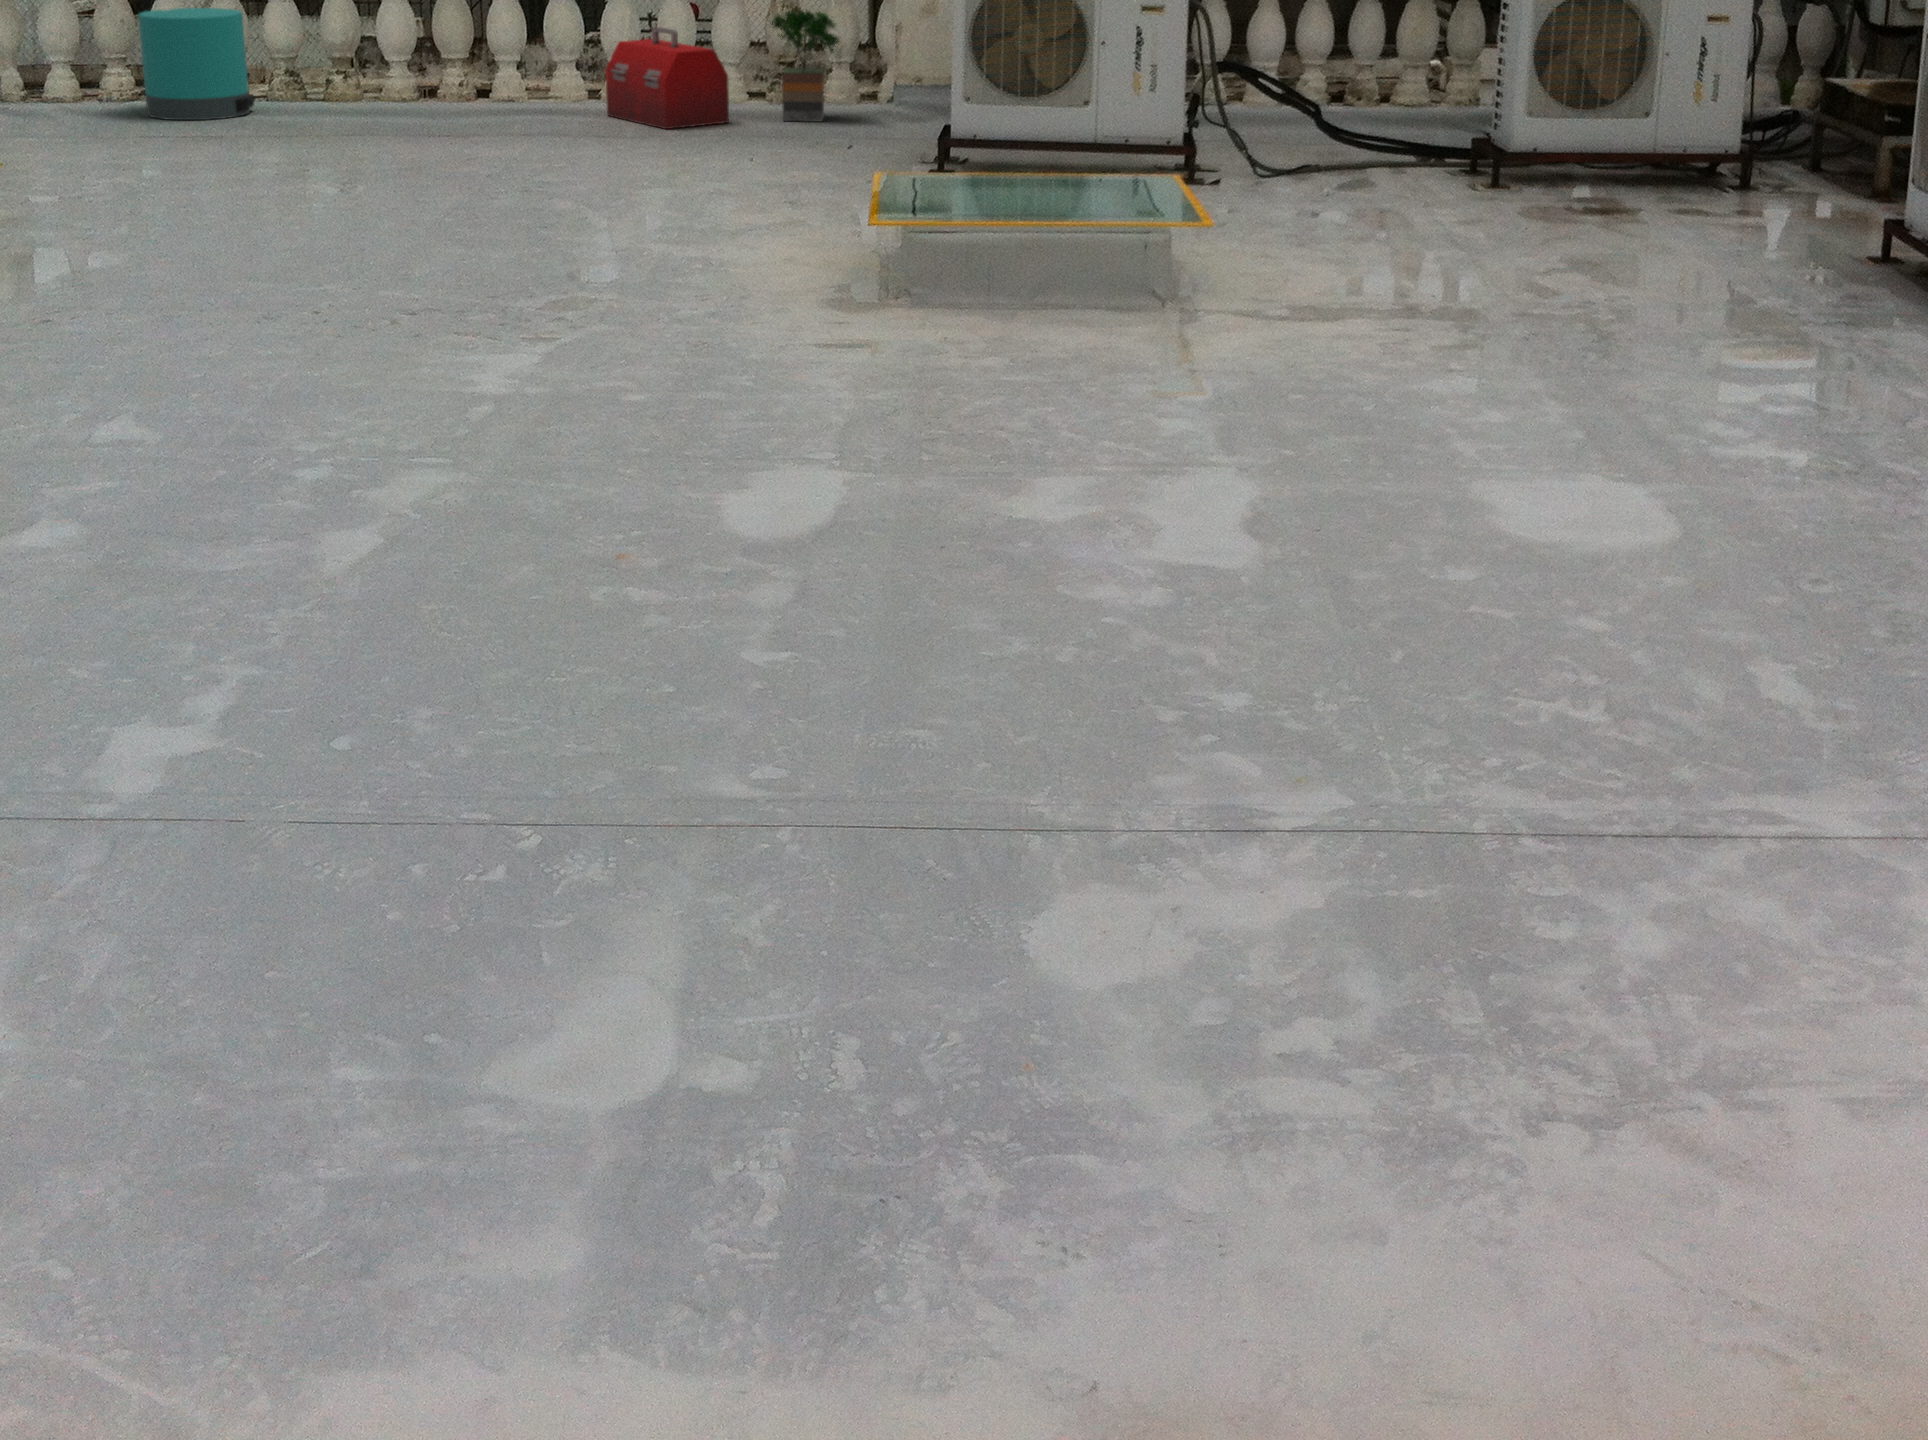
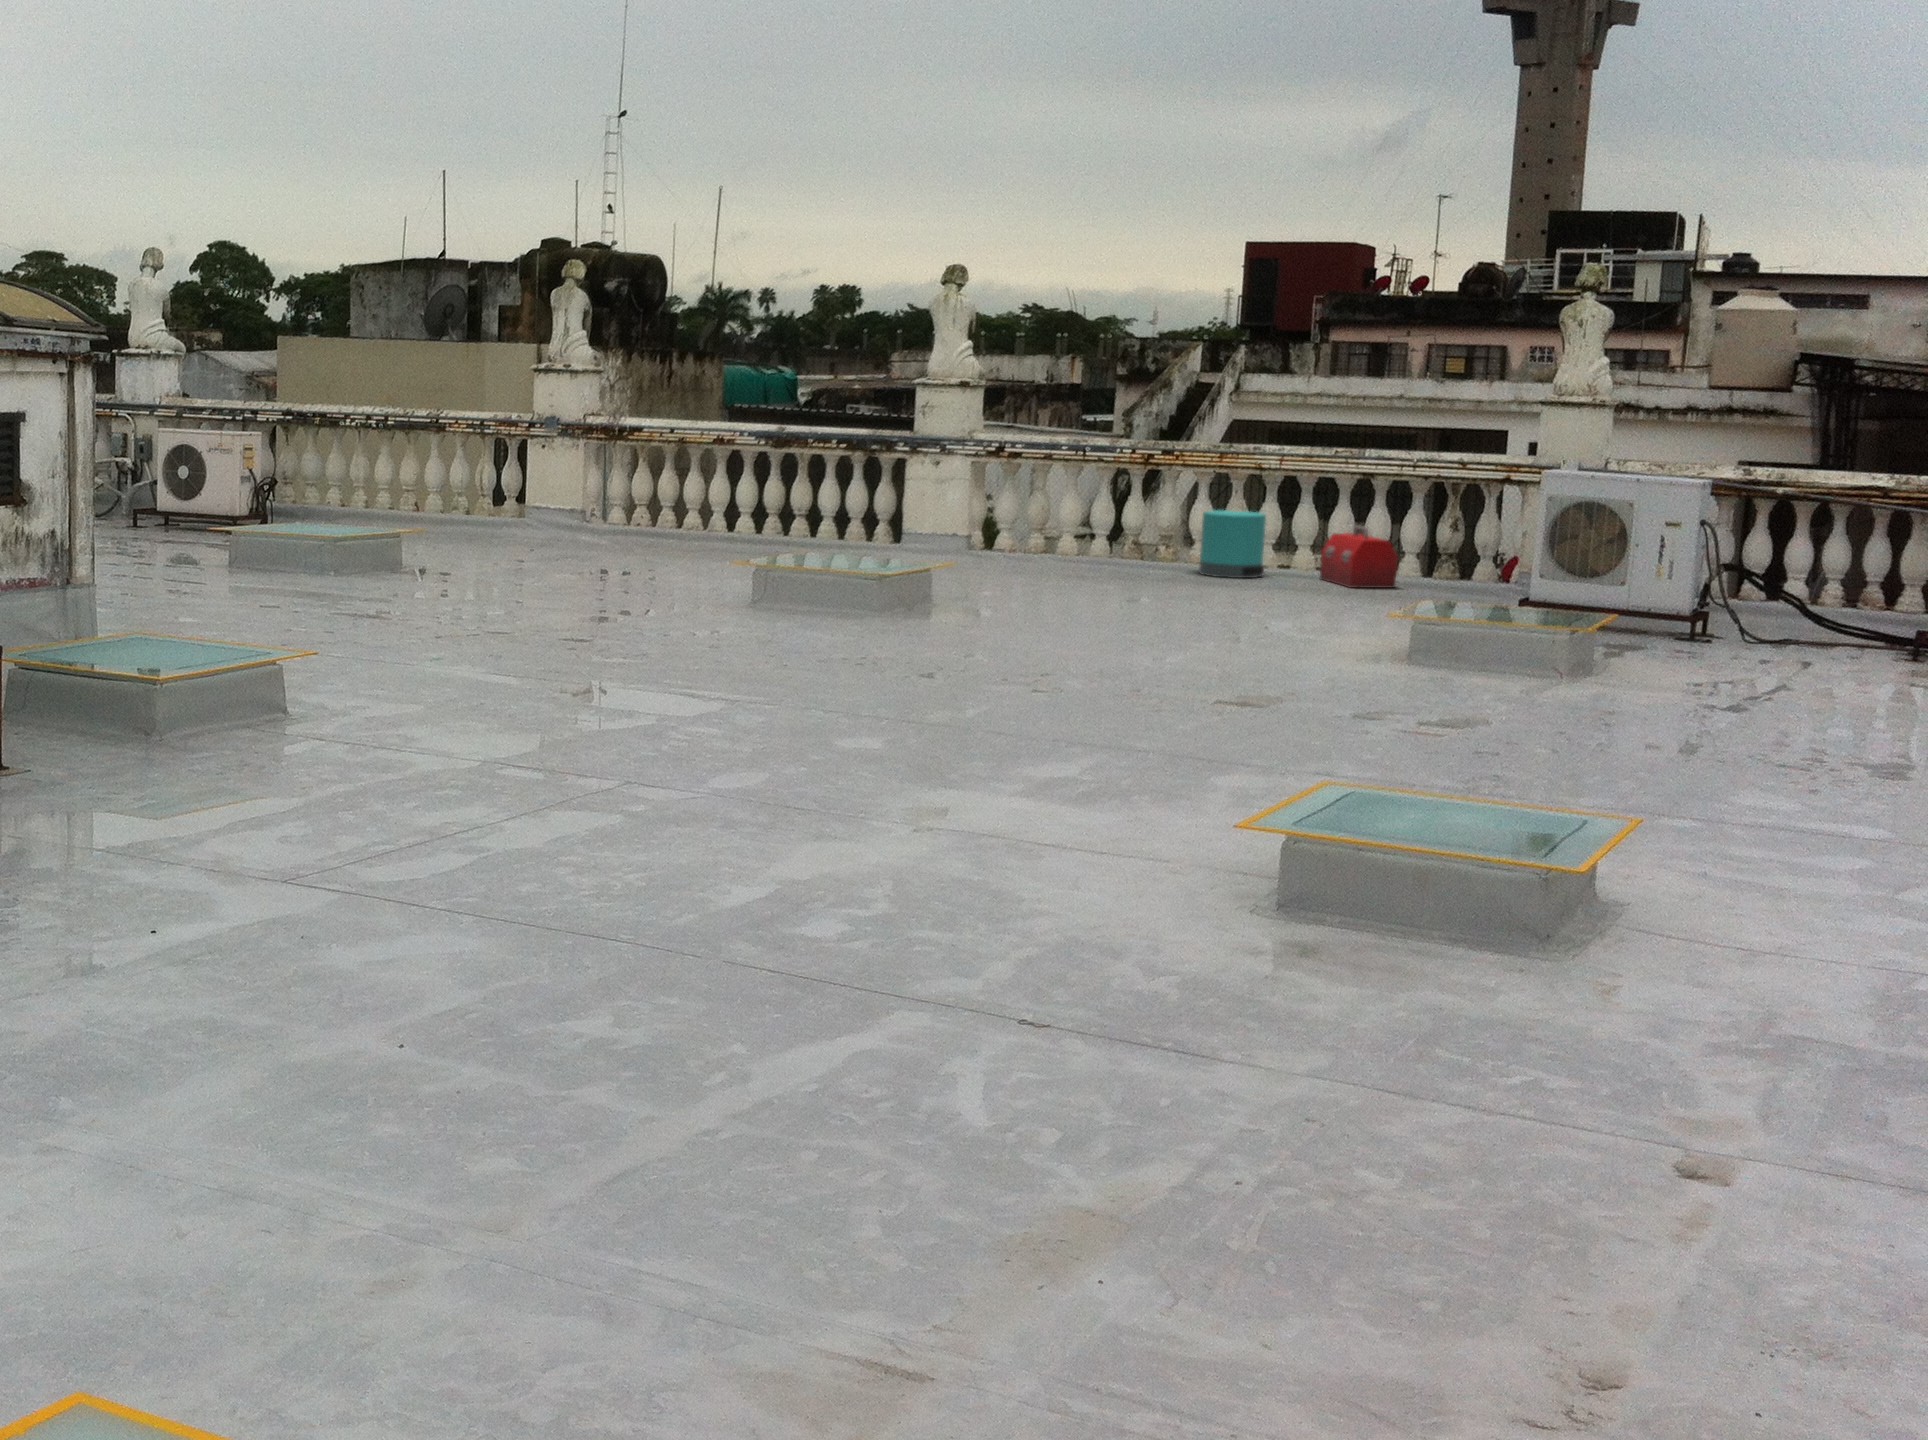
trash can: present [138,8,254,120] -> present [1199,510,1266,578]
potted tree: present [770,10,839,121] -> none [1430,519,1480,592]

